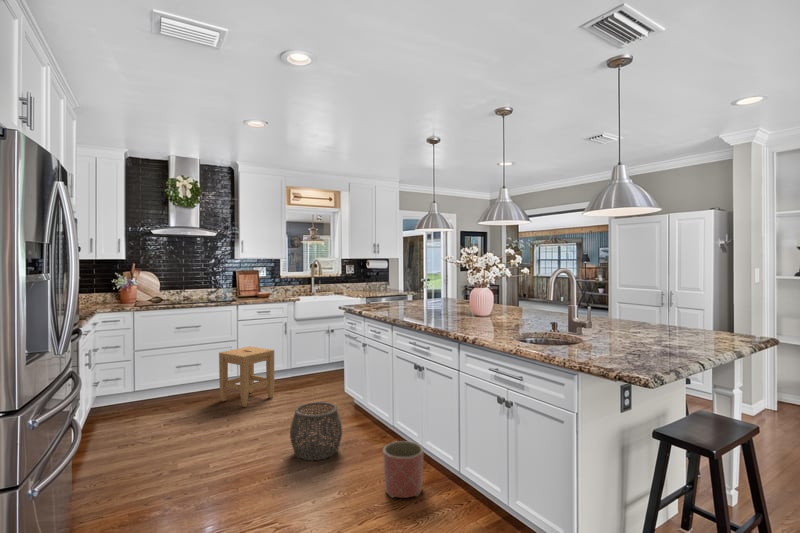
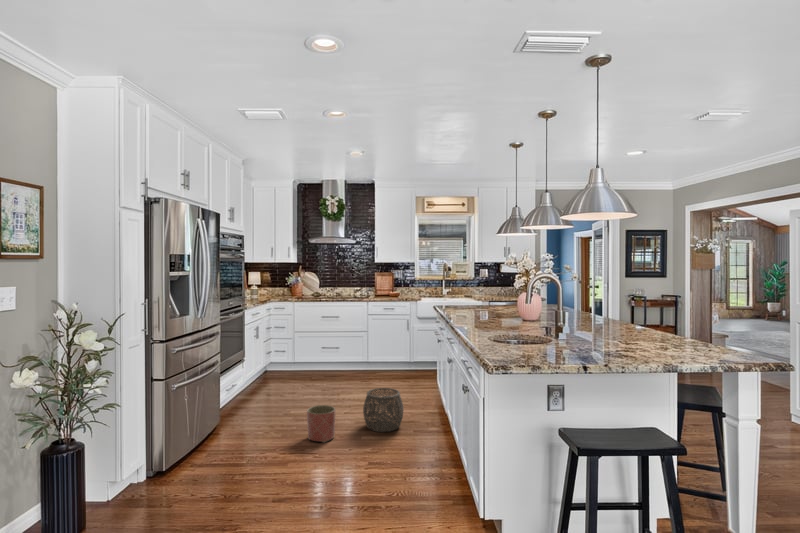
stool: present [219,346,274,407] -> none [349,338,390,387]
planter: present [383,441,423,498] -> present [307,405,335,442]

